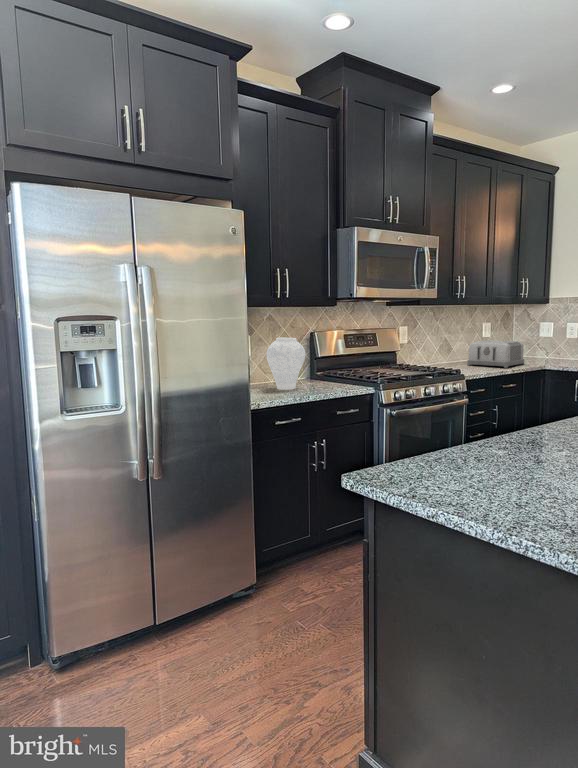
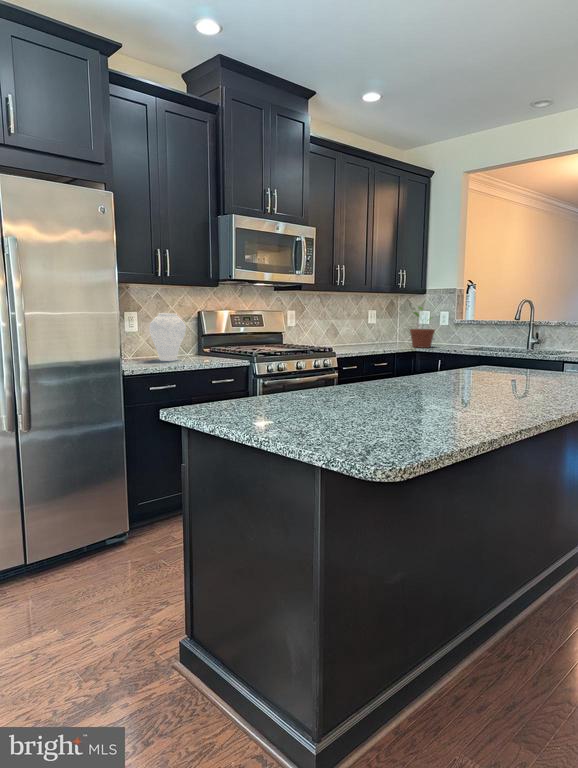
potted plant: none [534,318,565,364] -> present [410,307,435,348]
toaster: present [467,340,524,368] -> none [350,326,401,350]

